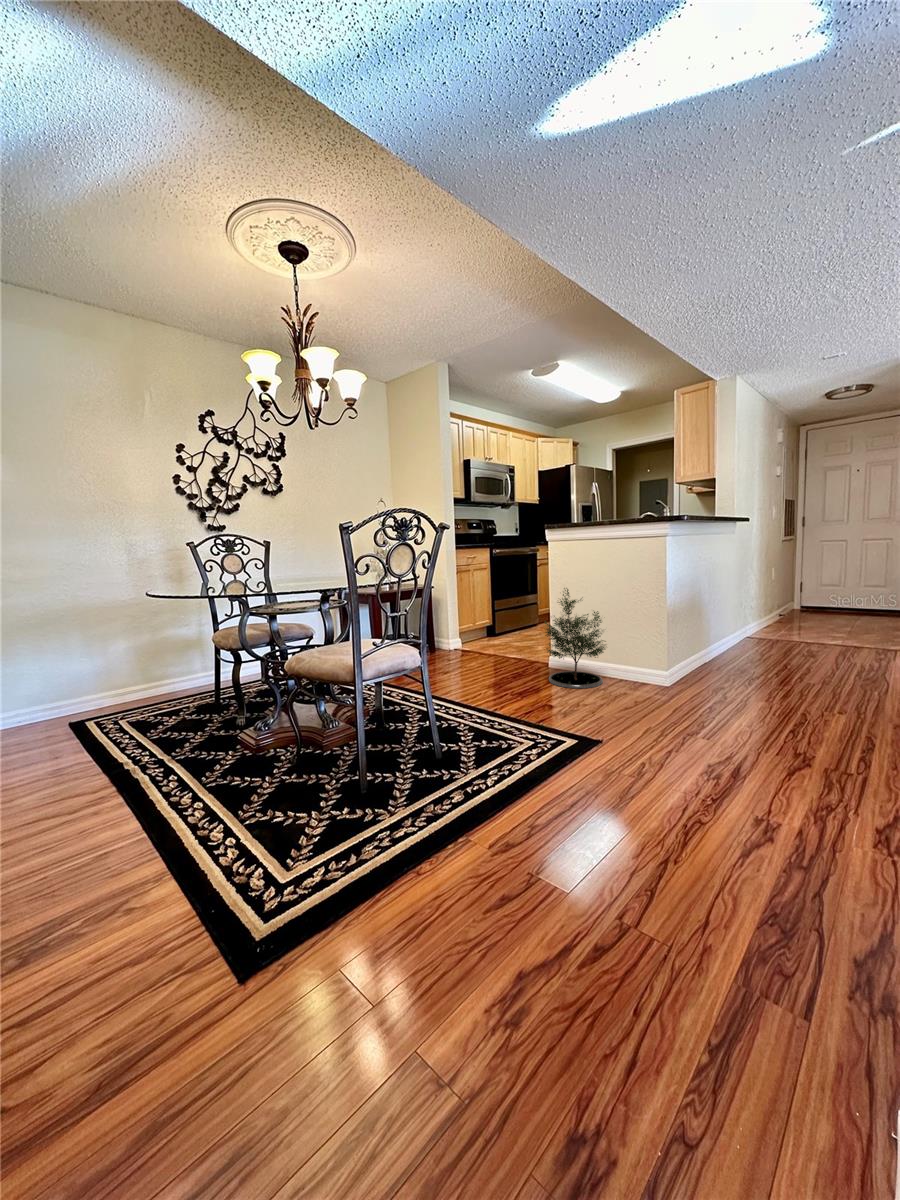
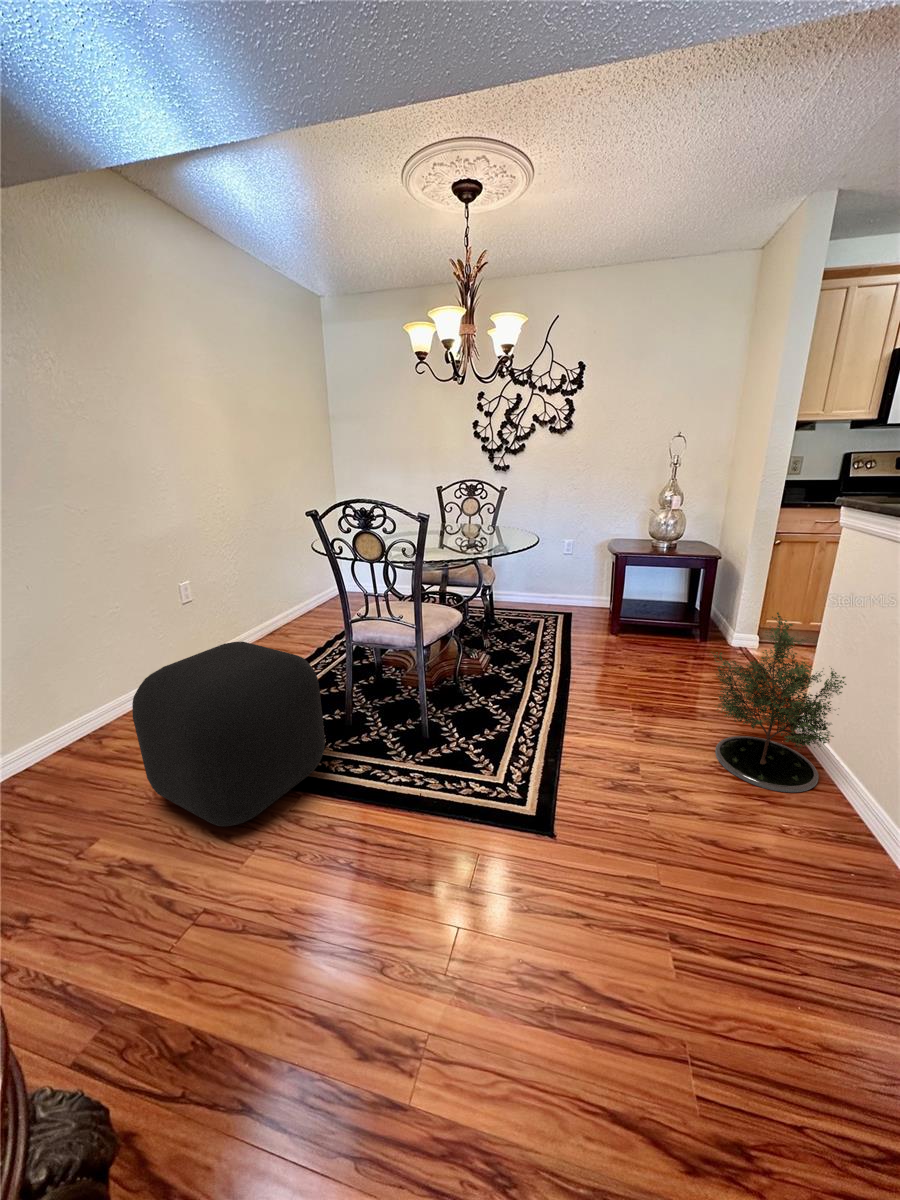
ottoman: none [298,678,525,943] -> present [132,642,325,826]

